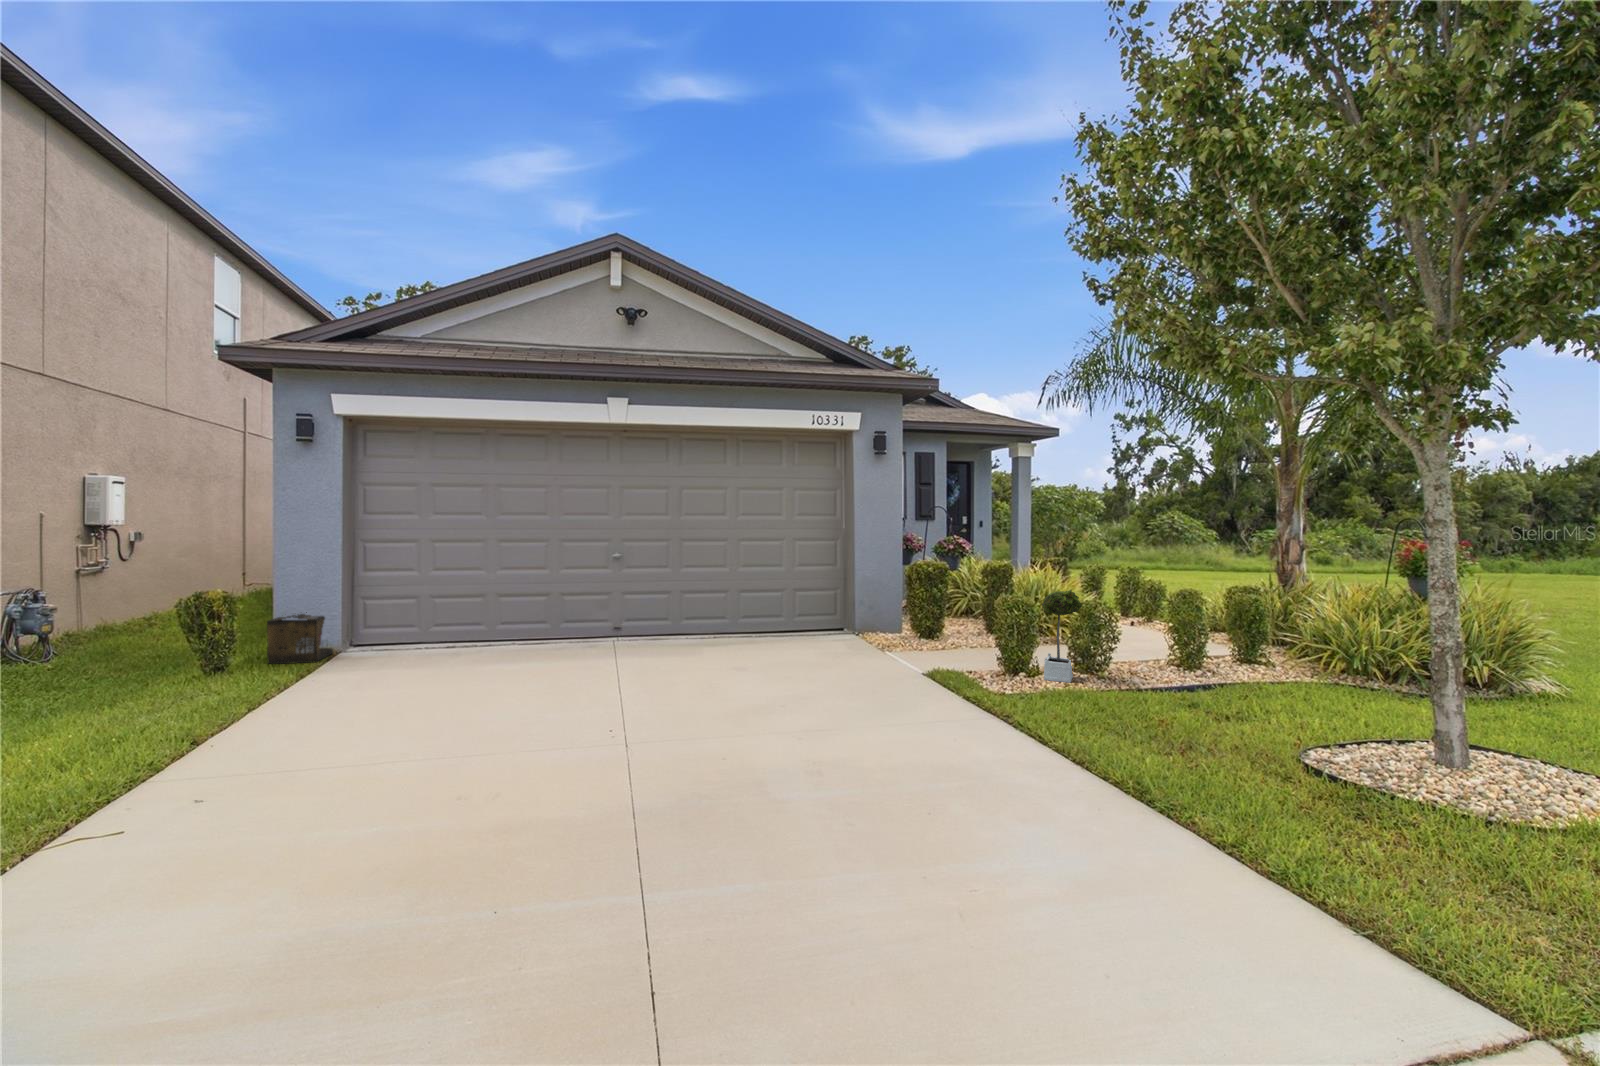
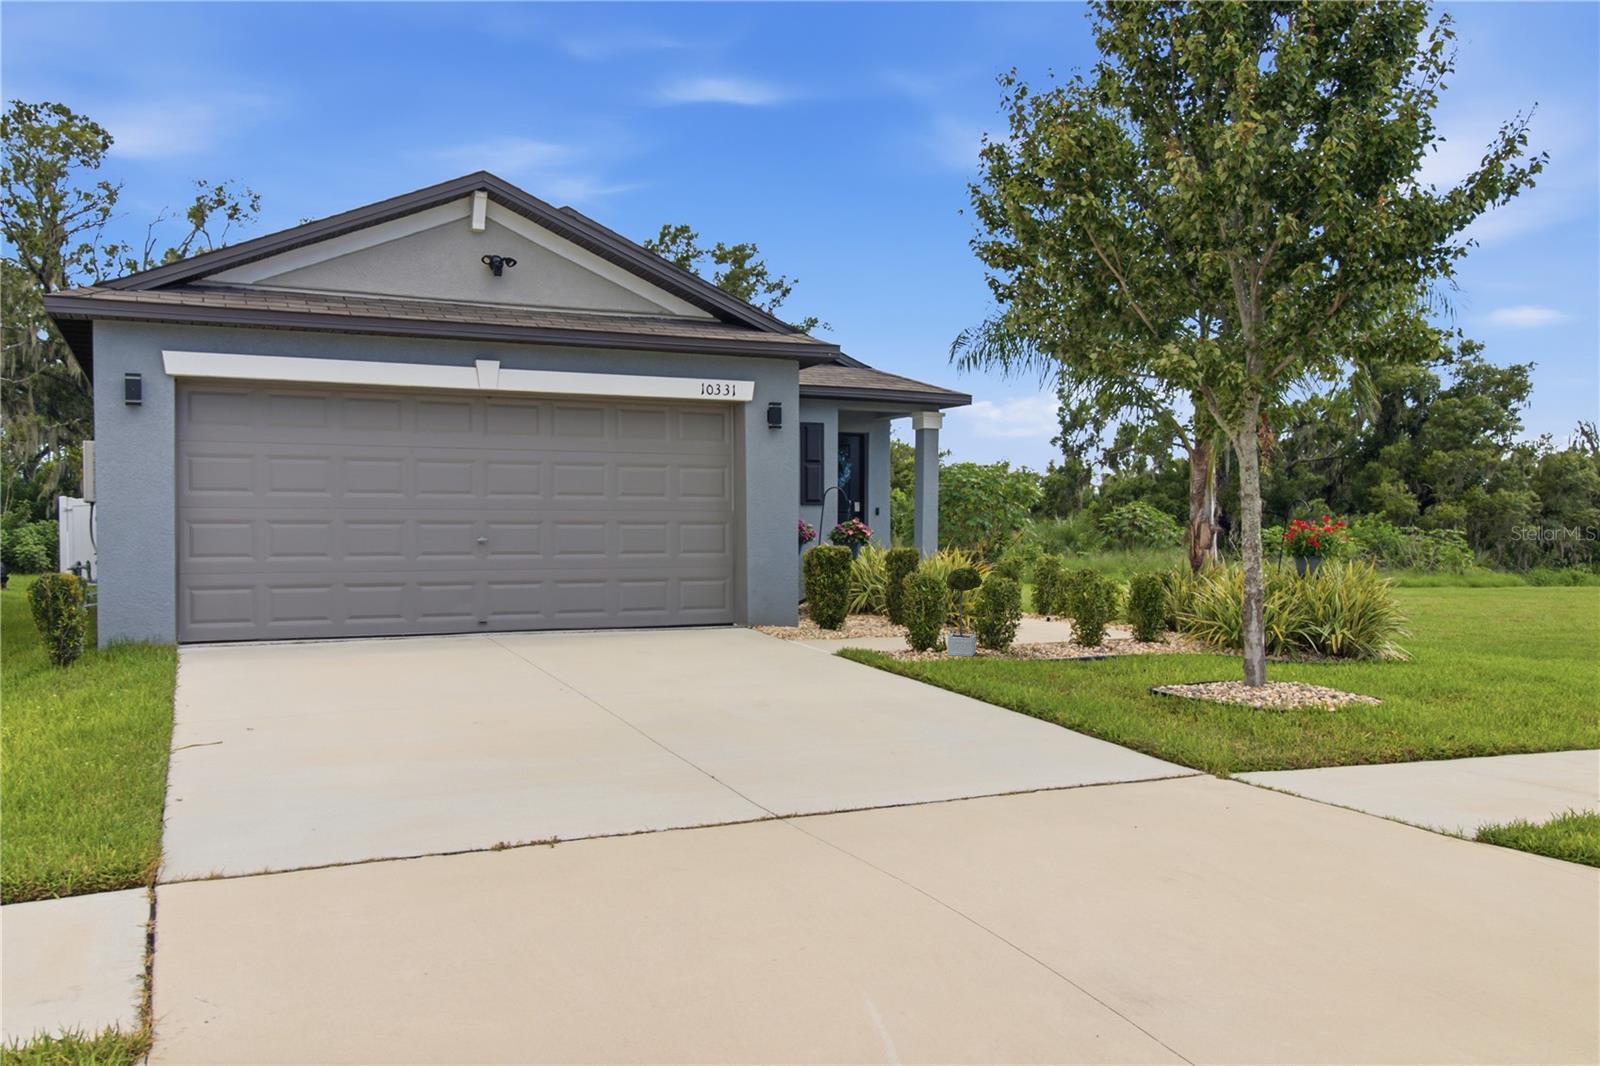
cardboard box: present [267,612,333,664] -> none [104,600,166,657]

